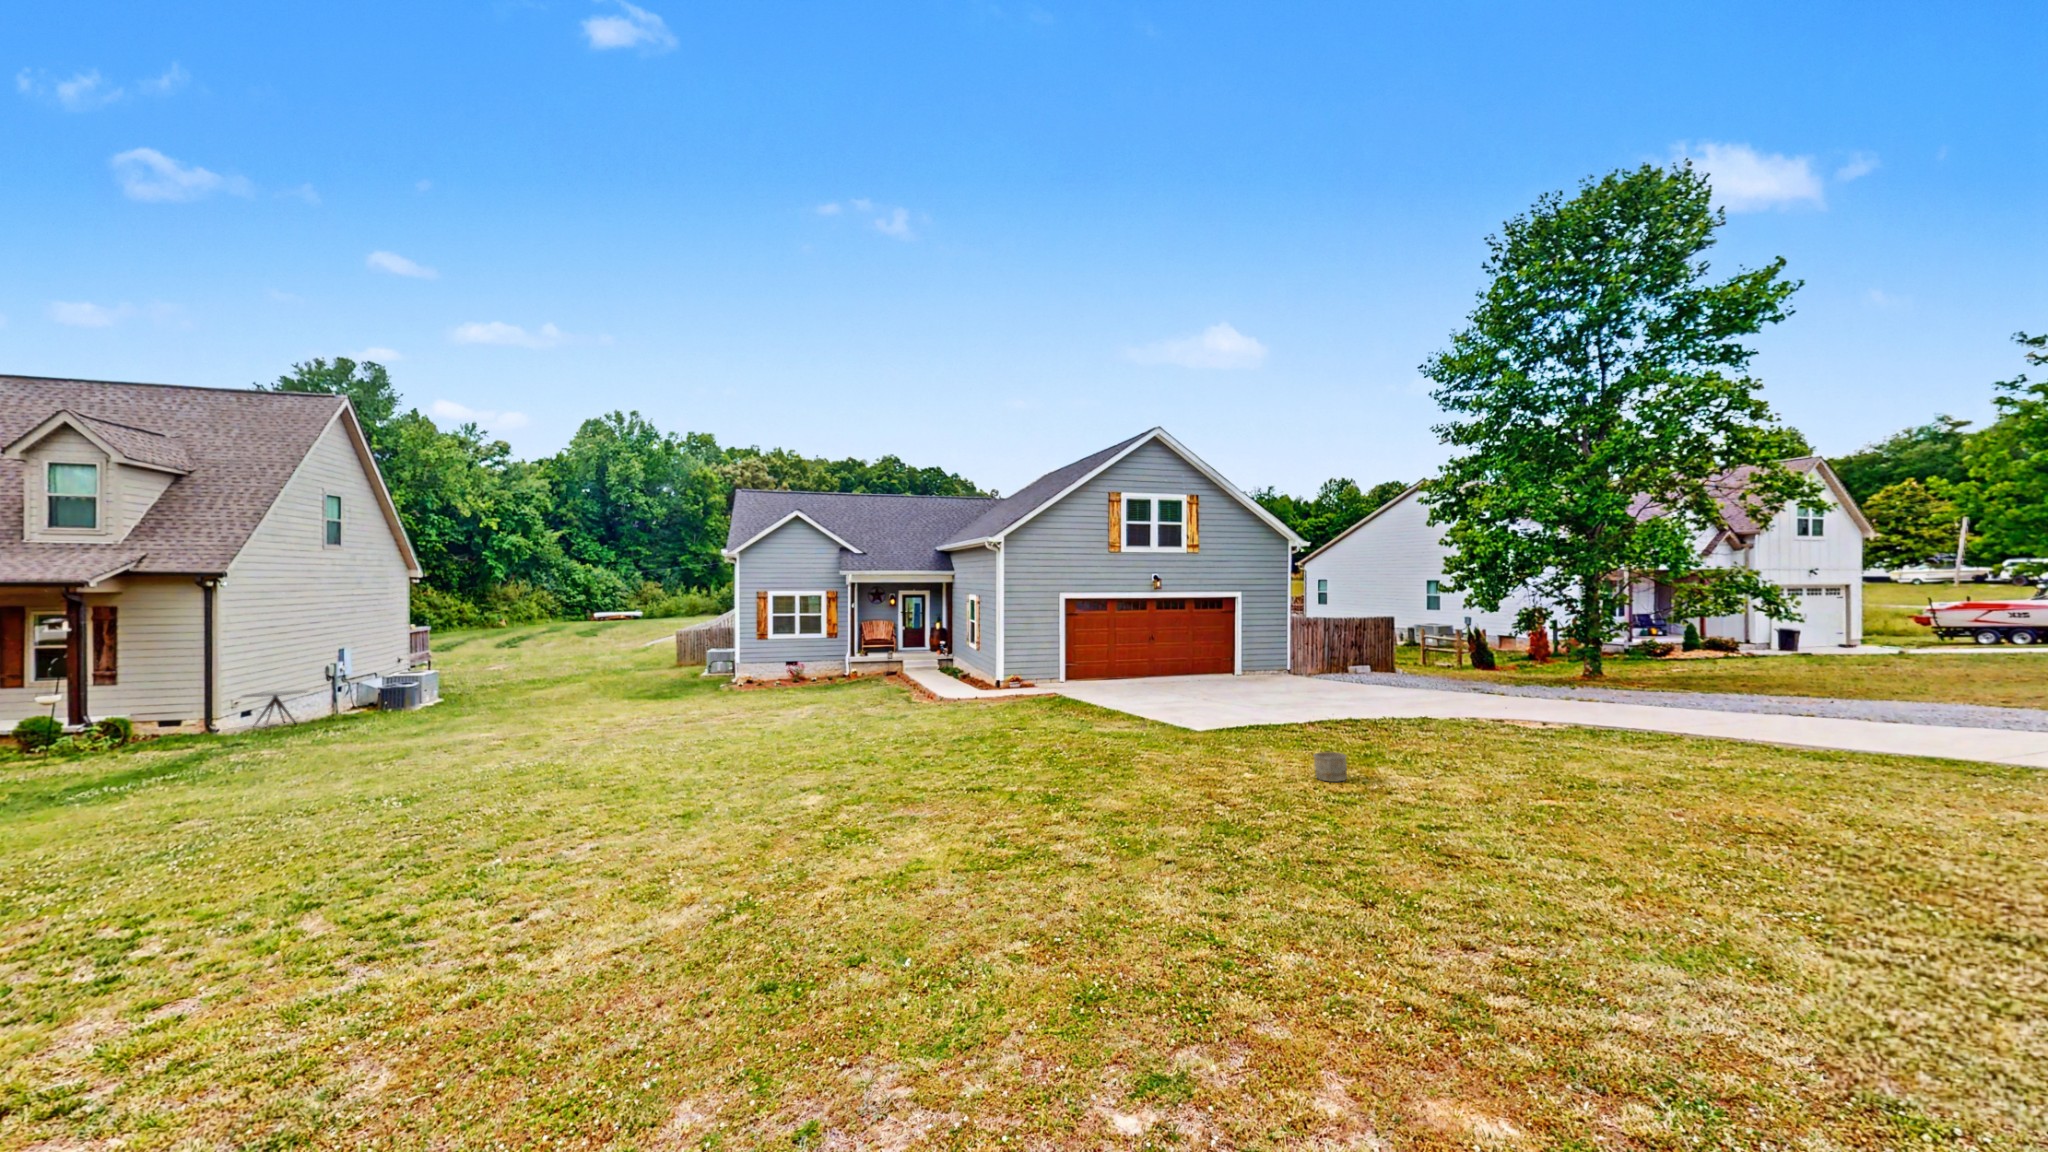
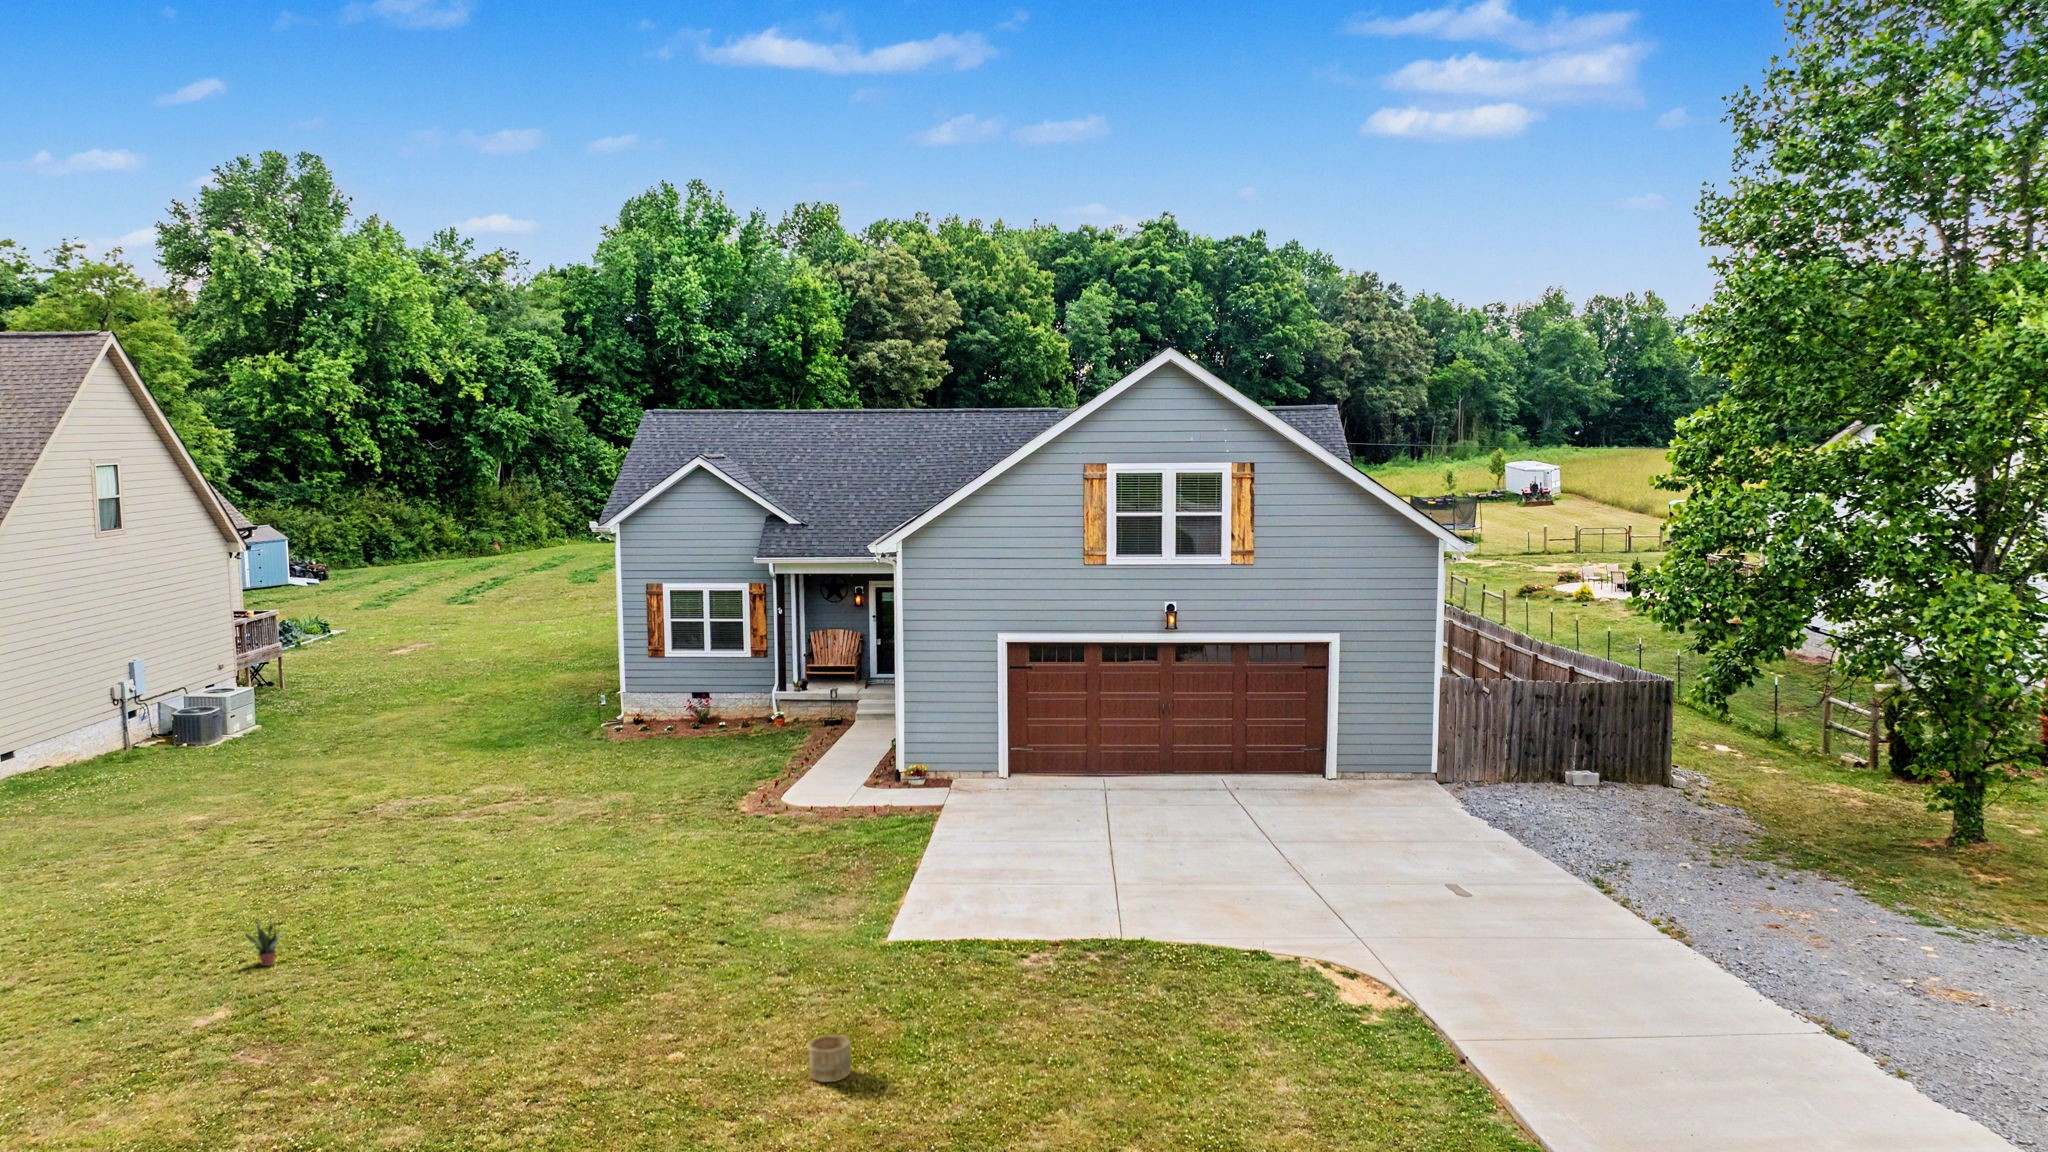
round table: present [242,690,307,727] -> none [21,726,87,773]
potted plant: none [737,746,763,786] -> present [245,921,281,966]

